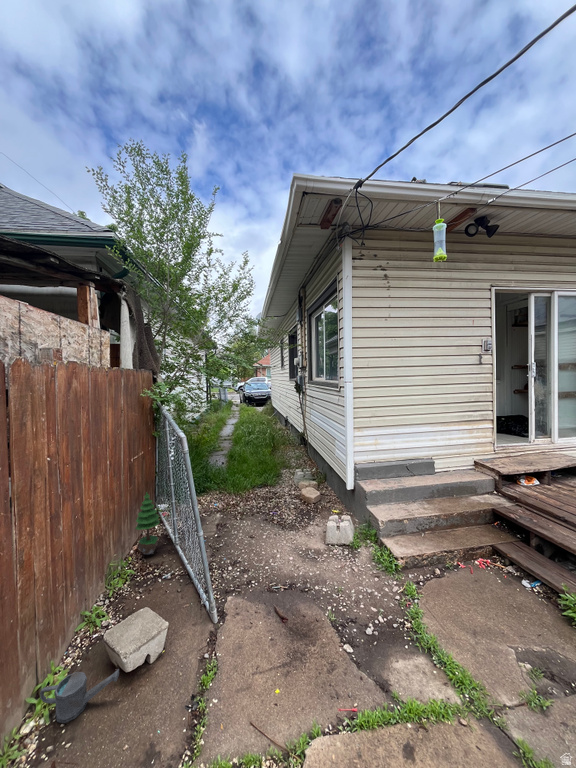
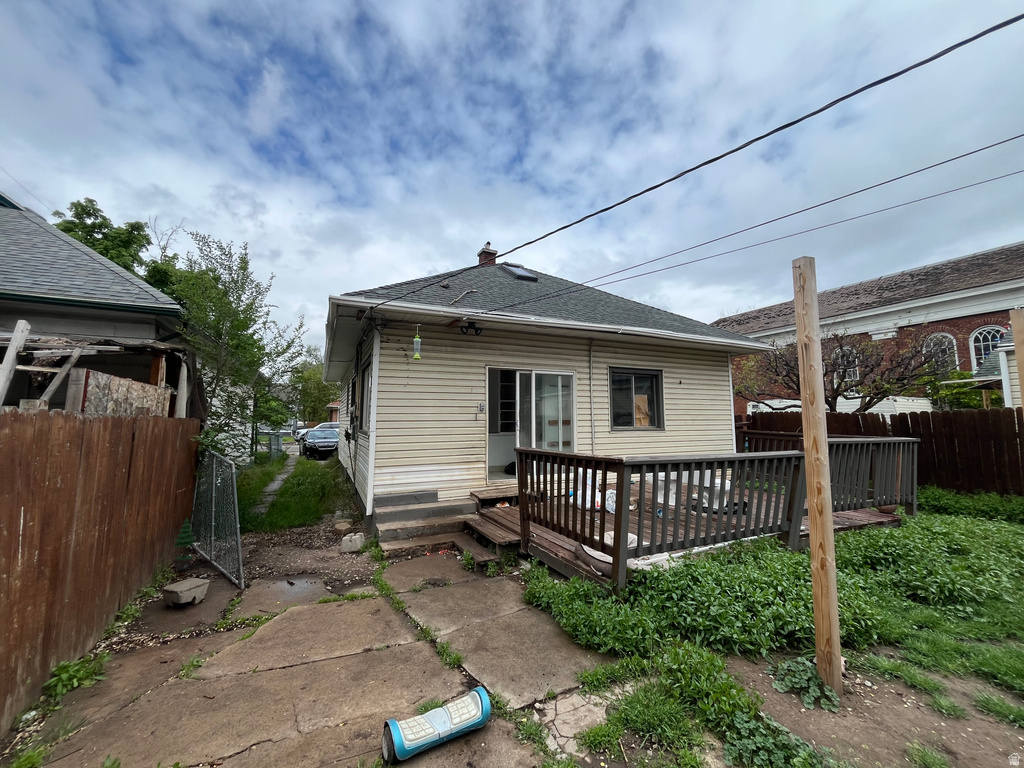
watering can: present [40,669,119,723] -> none [118,599,173,627]

